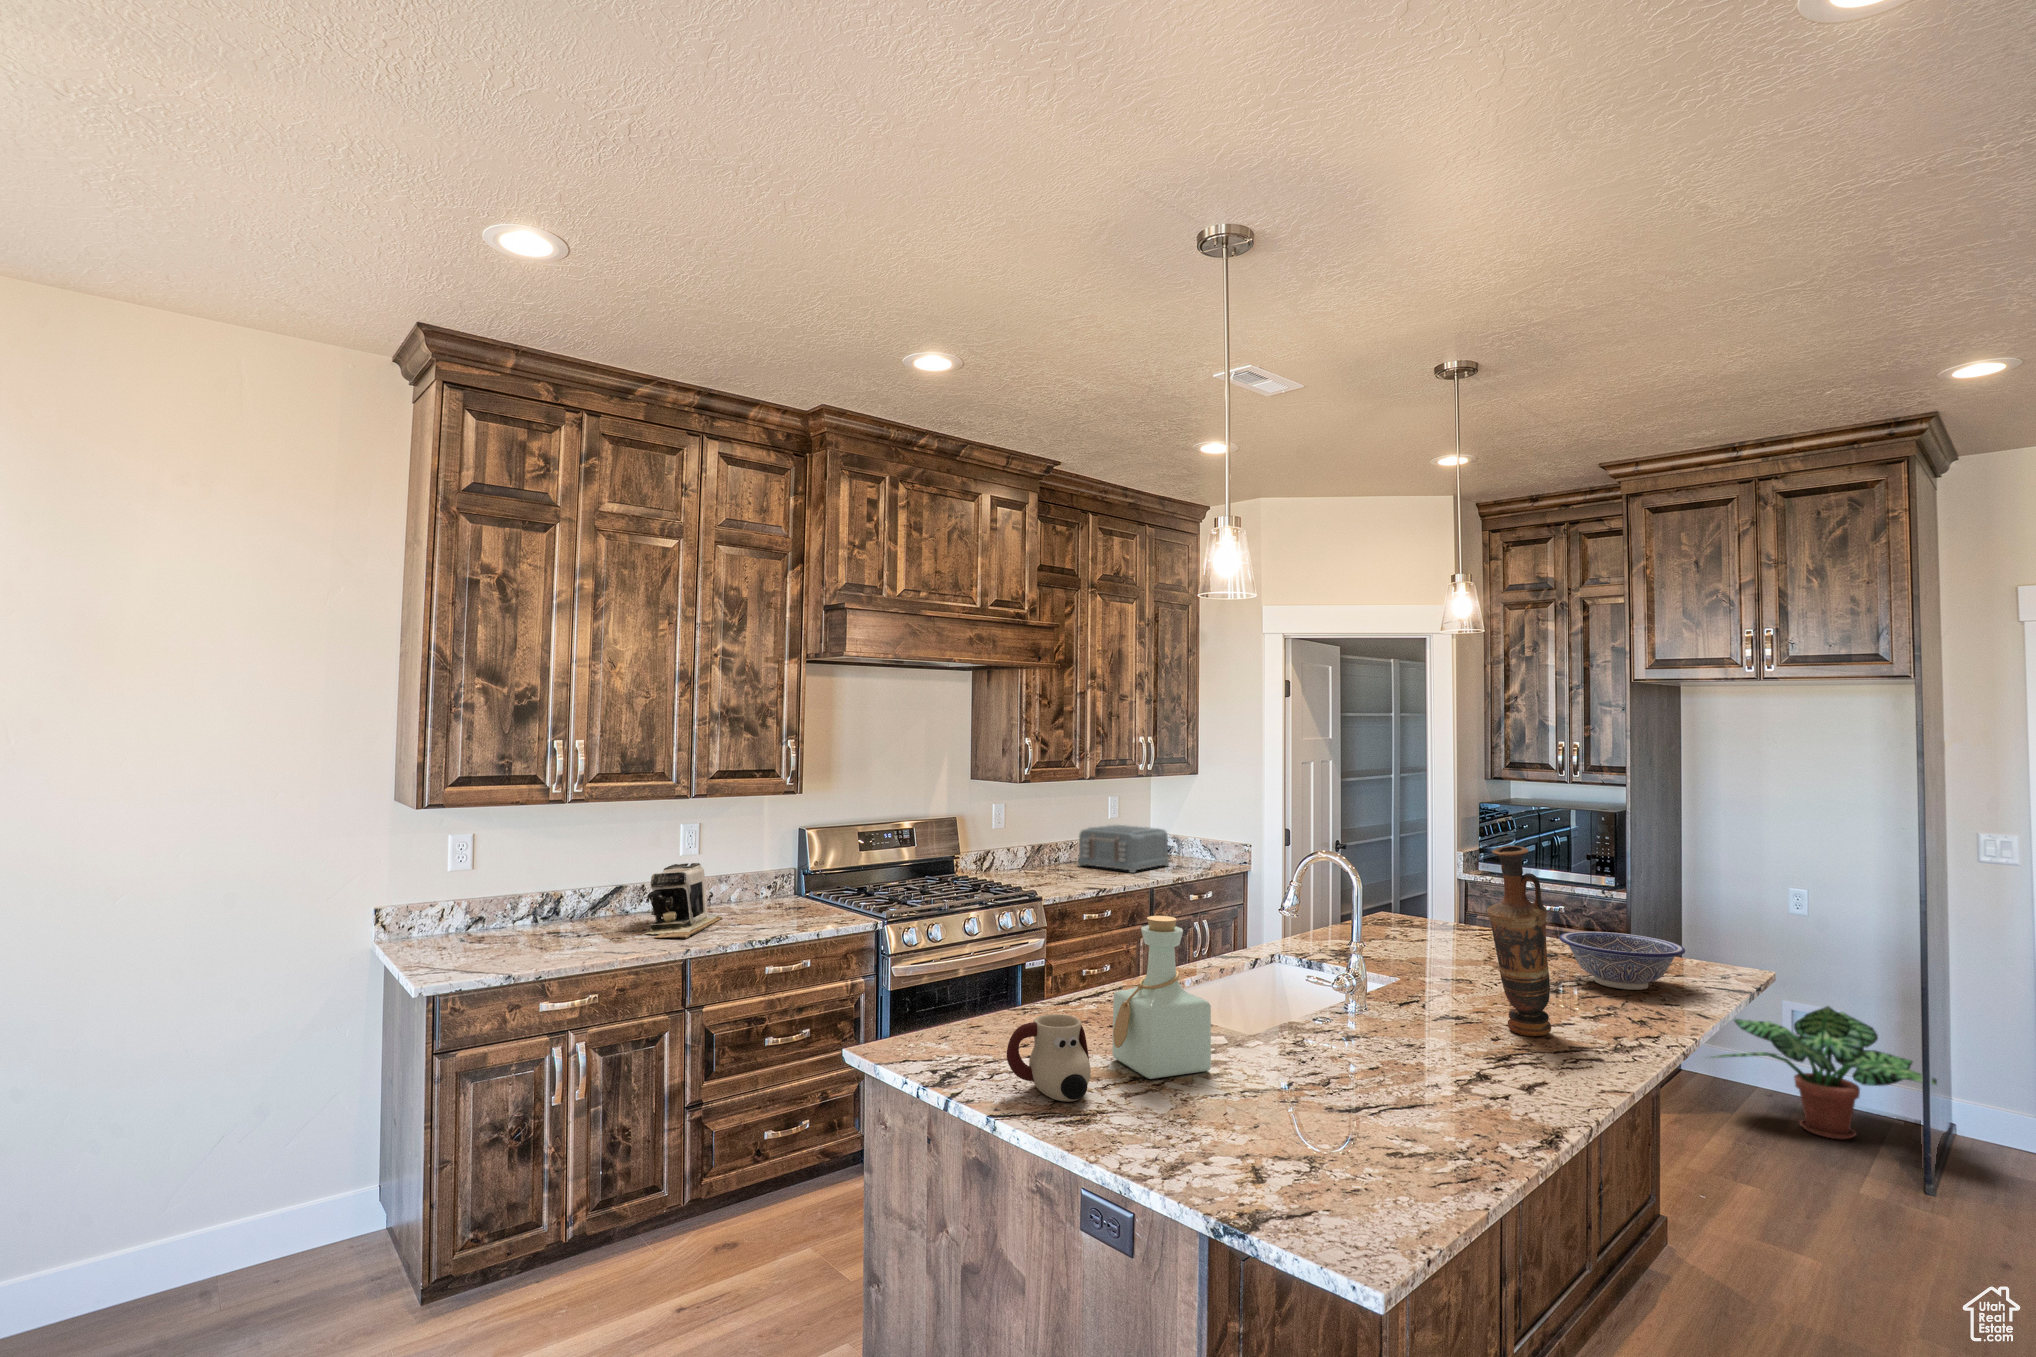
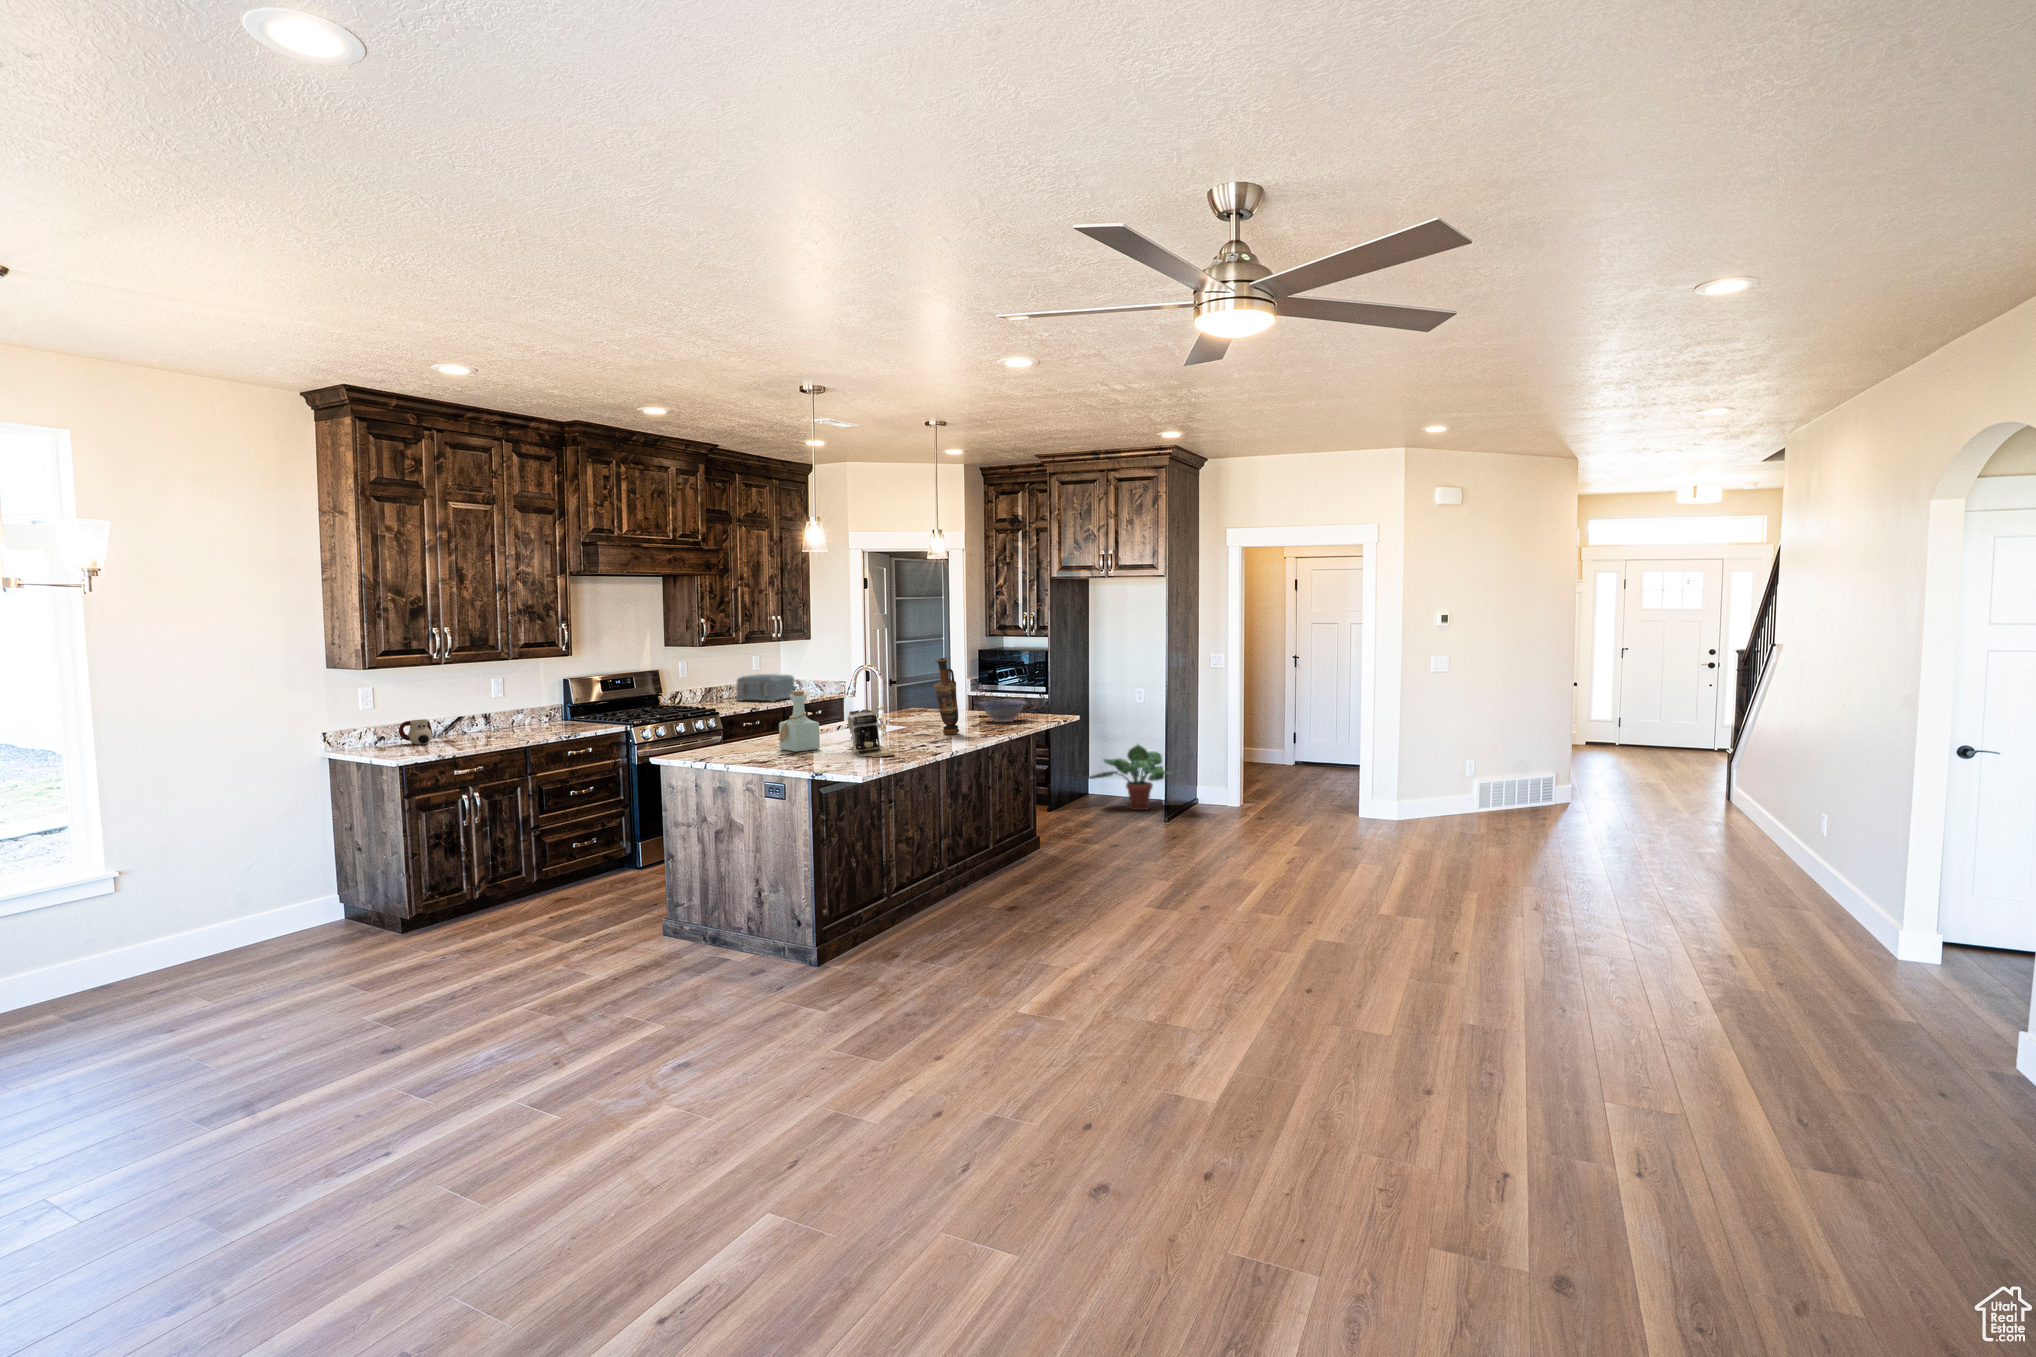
coffee maker: present [645,863,723,938] -> present [847,710,894,757]
mug: present [1007,1014,1091,1101] -> present [399,719,432,744]

